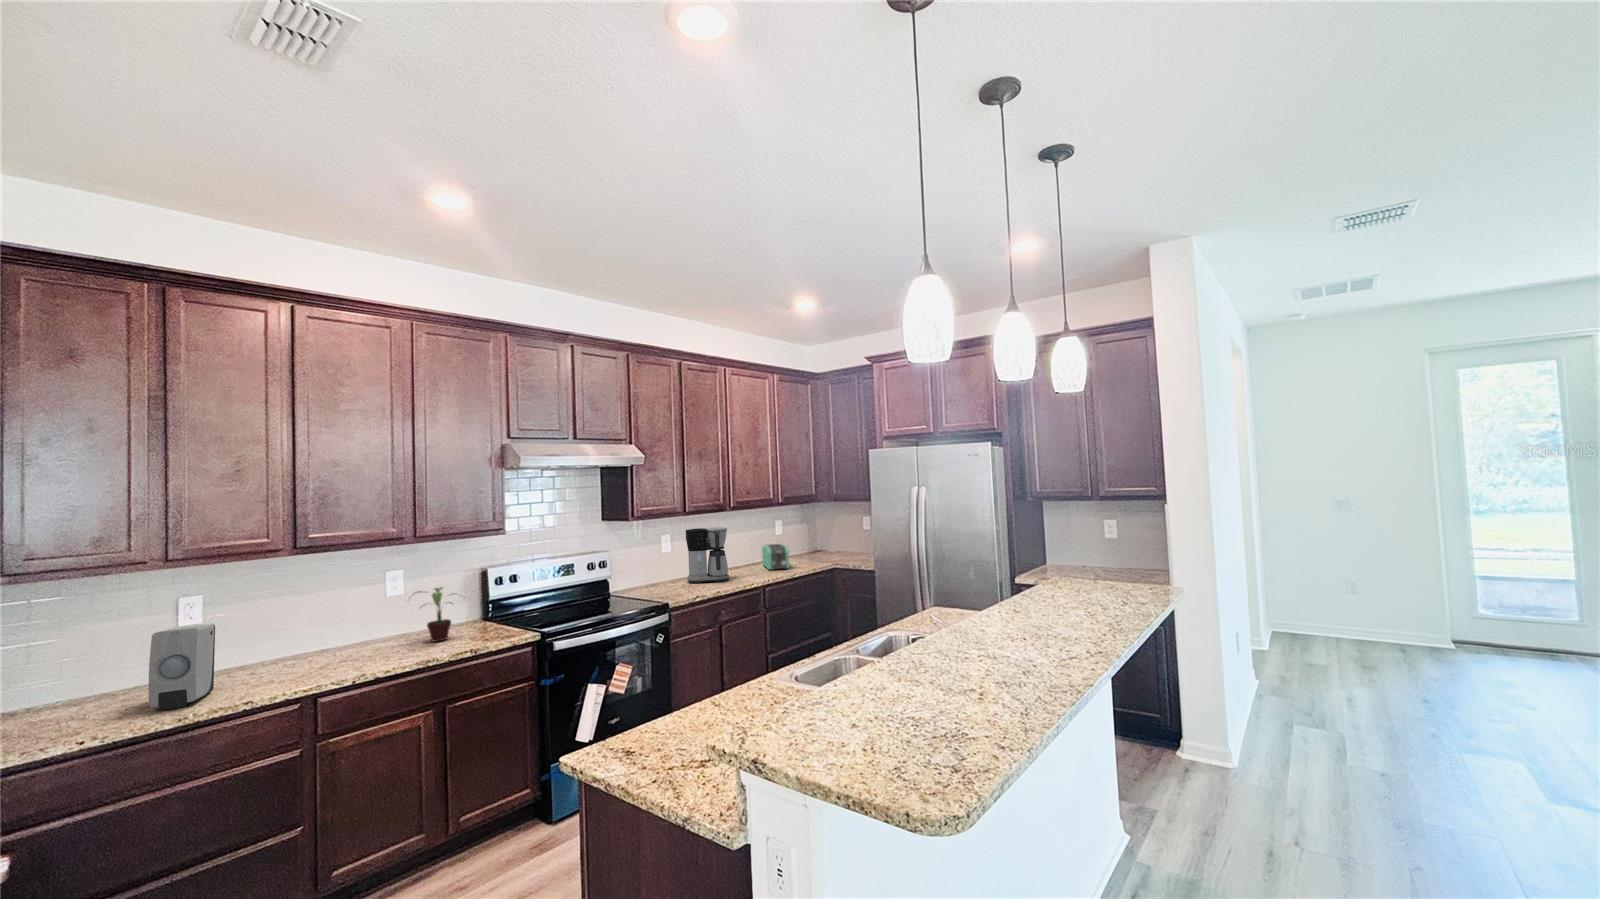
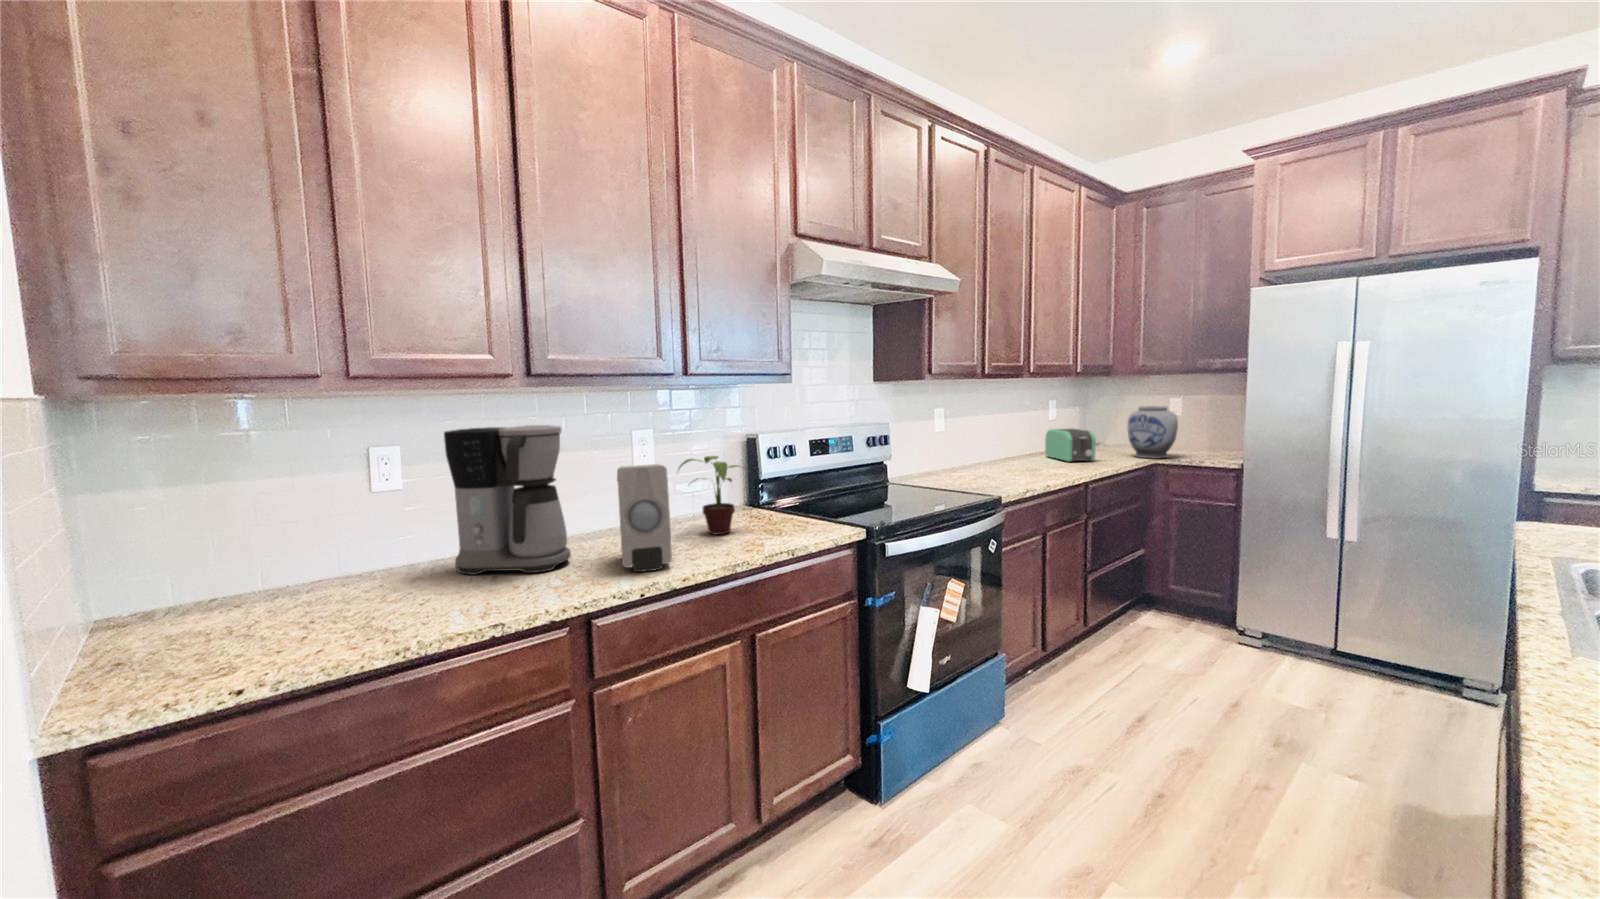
vase: none [820,525,852,565] -> present [1127,406,1178,459]
coffee maker: present [686,527,729,583] -> present [444,425,571,575]
soap dispenser: present [149,624,215,710] -> present [617,464,672,572]

